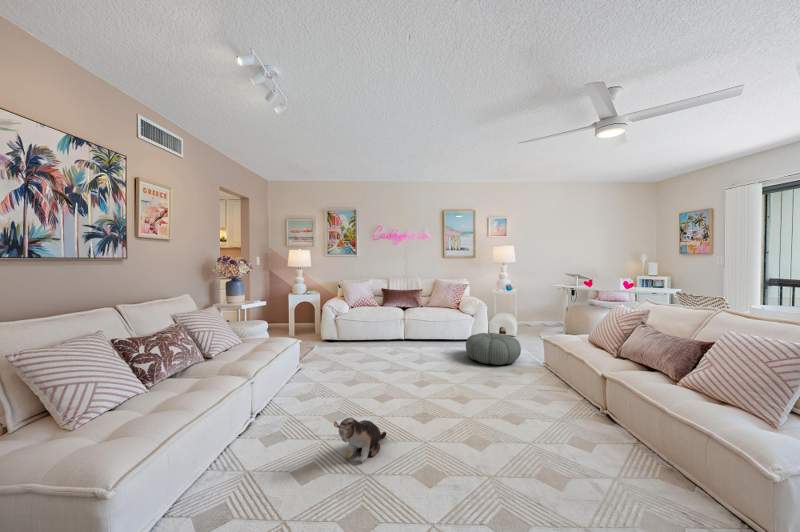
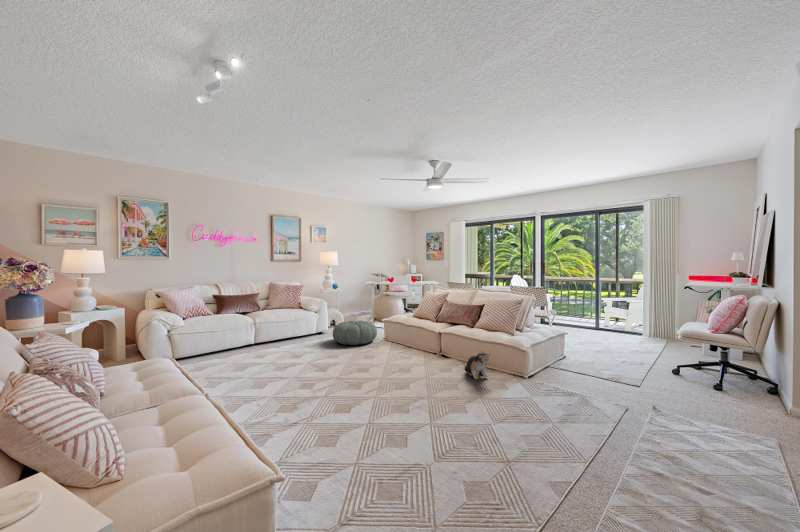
plush toy: present [334,417,386,462] -> present [465,351,491,380]

